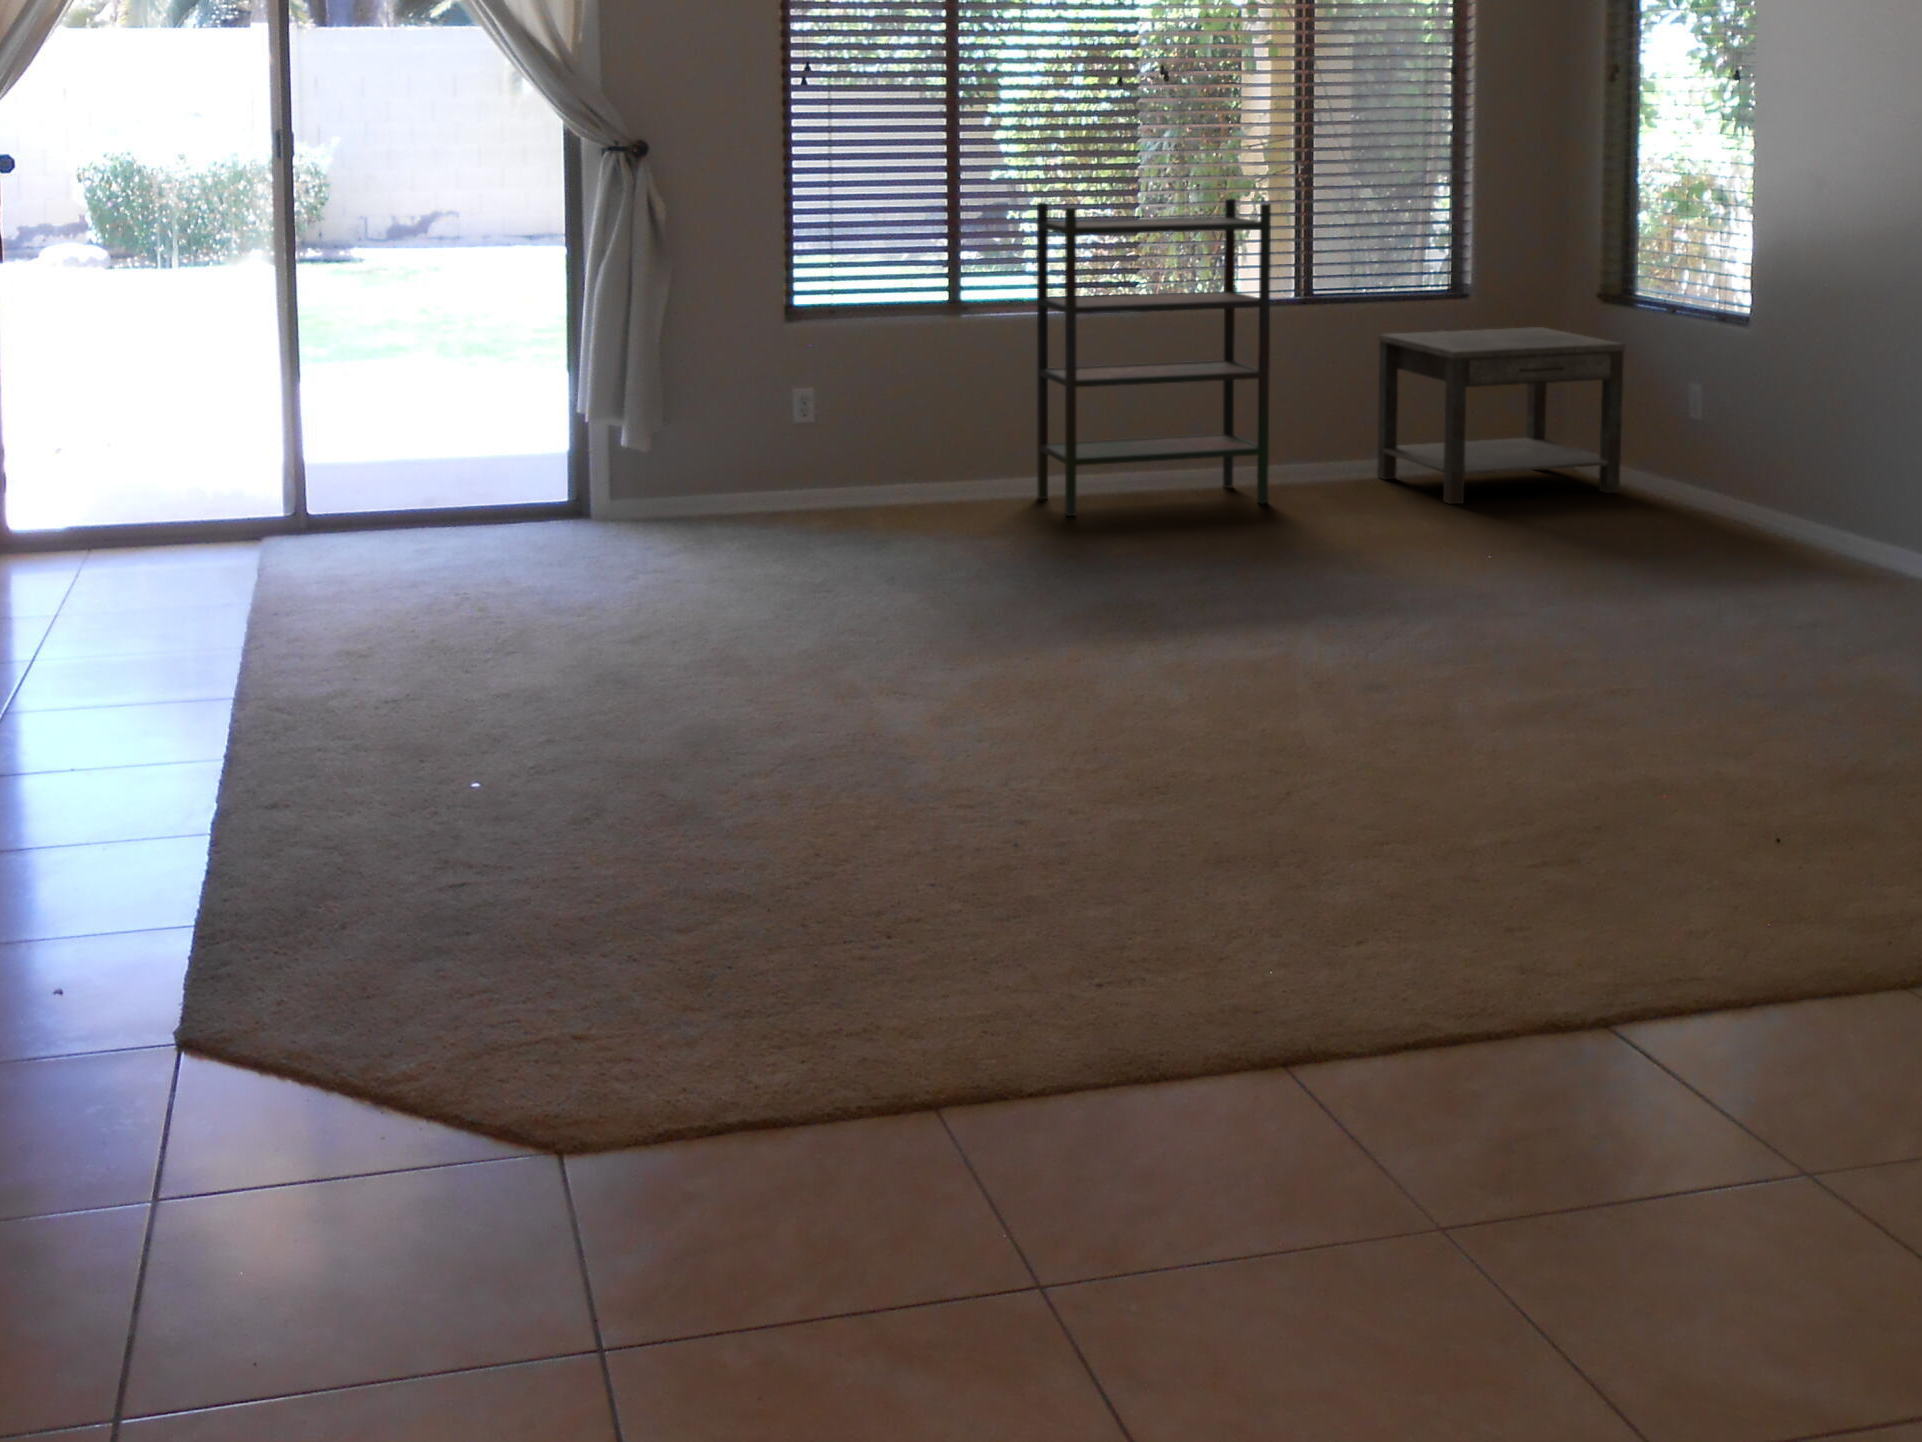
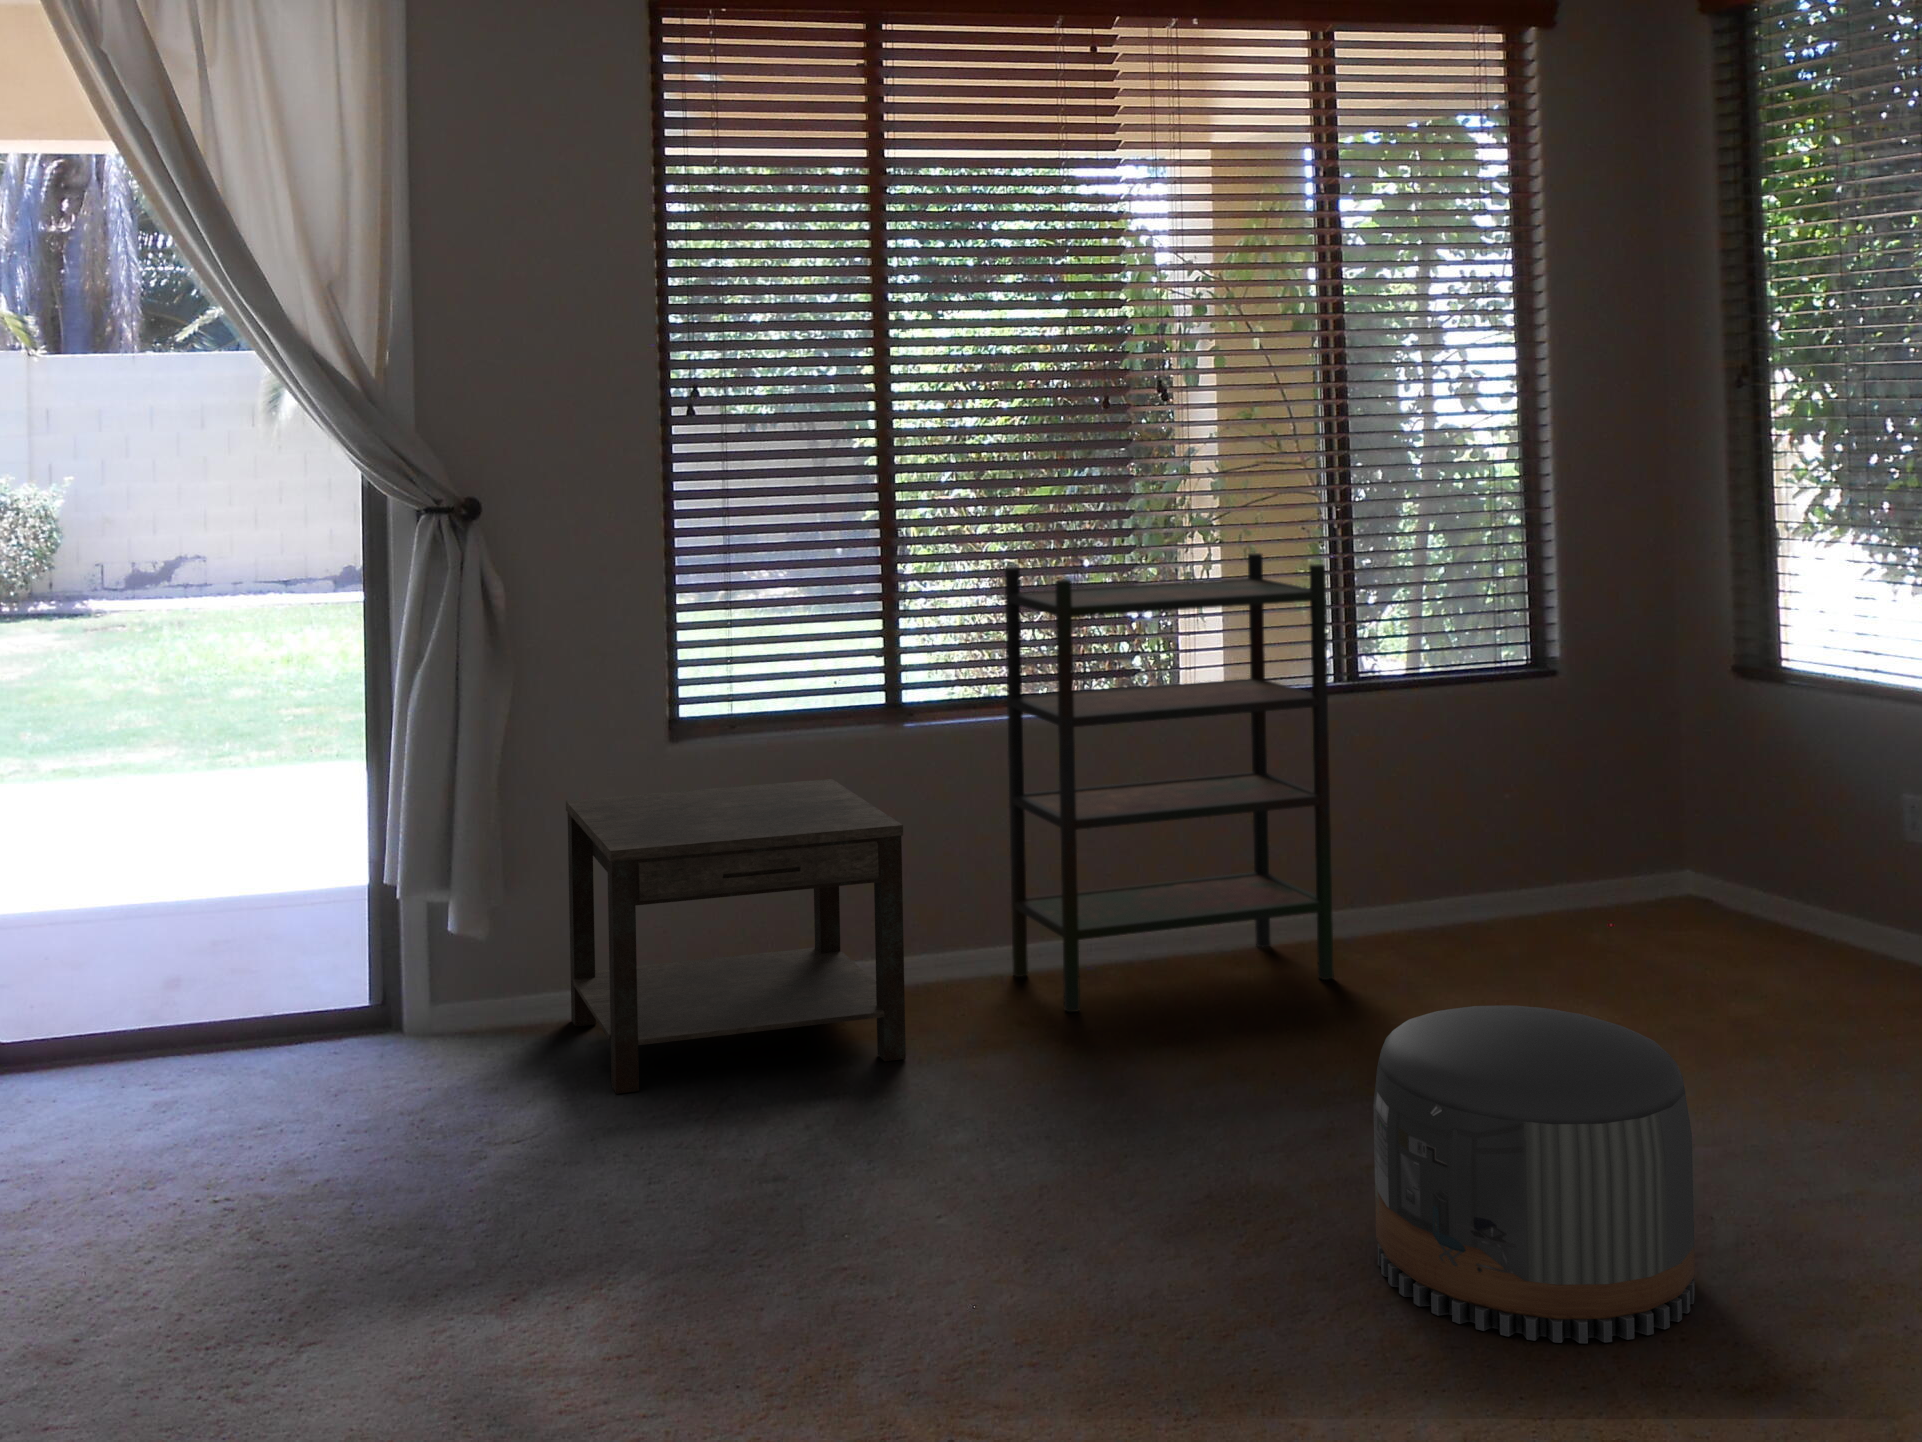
side table: present [1377,327,1625,504] -> present [566,779,906,1094]
pouf: none [1208,467,1405,654] -> present [1373,1005,1695,1343]

